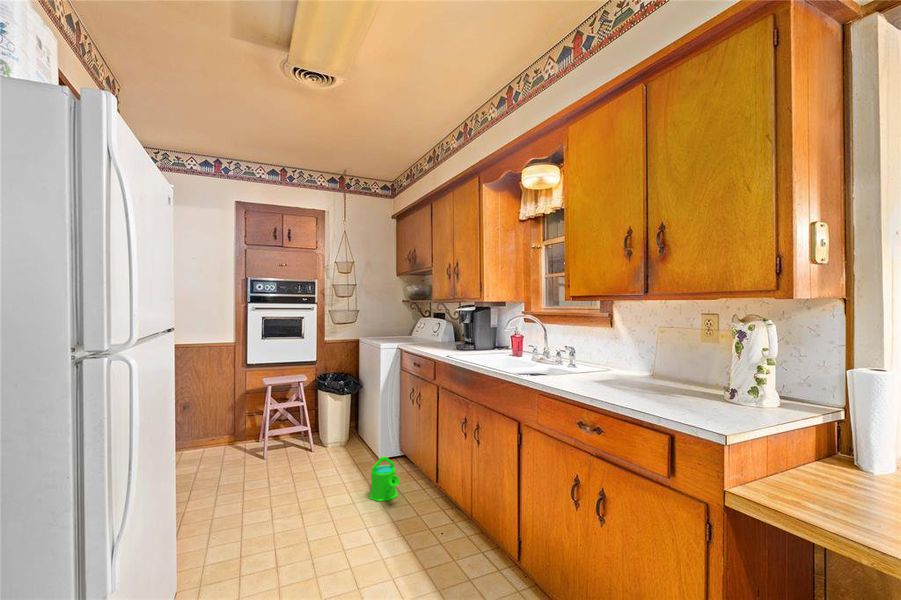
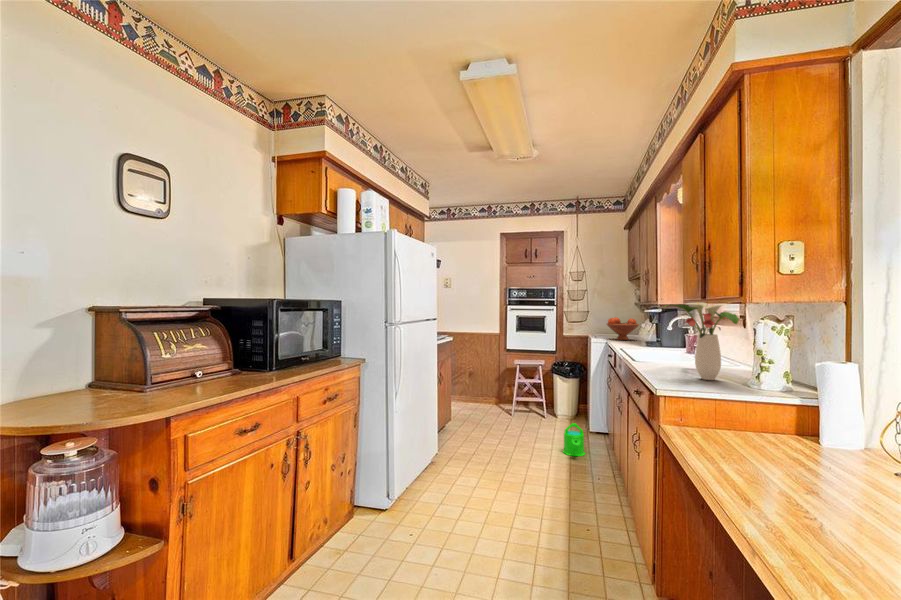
flower arrangement: none [629,300,724,395] -> present [674,302,739,380]
fruit bowl: none [394,317,429,343] -> present [607,317,639,340]

